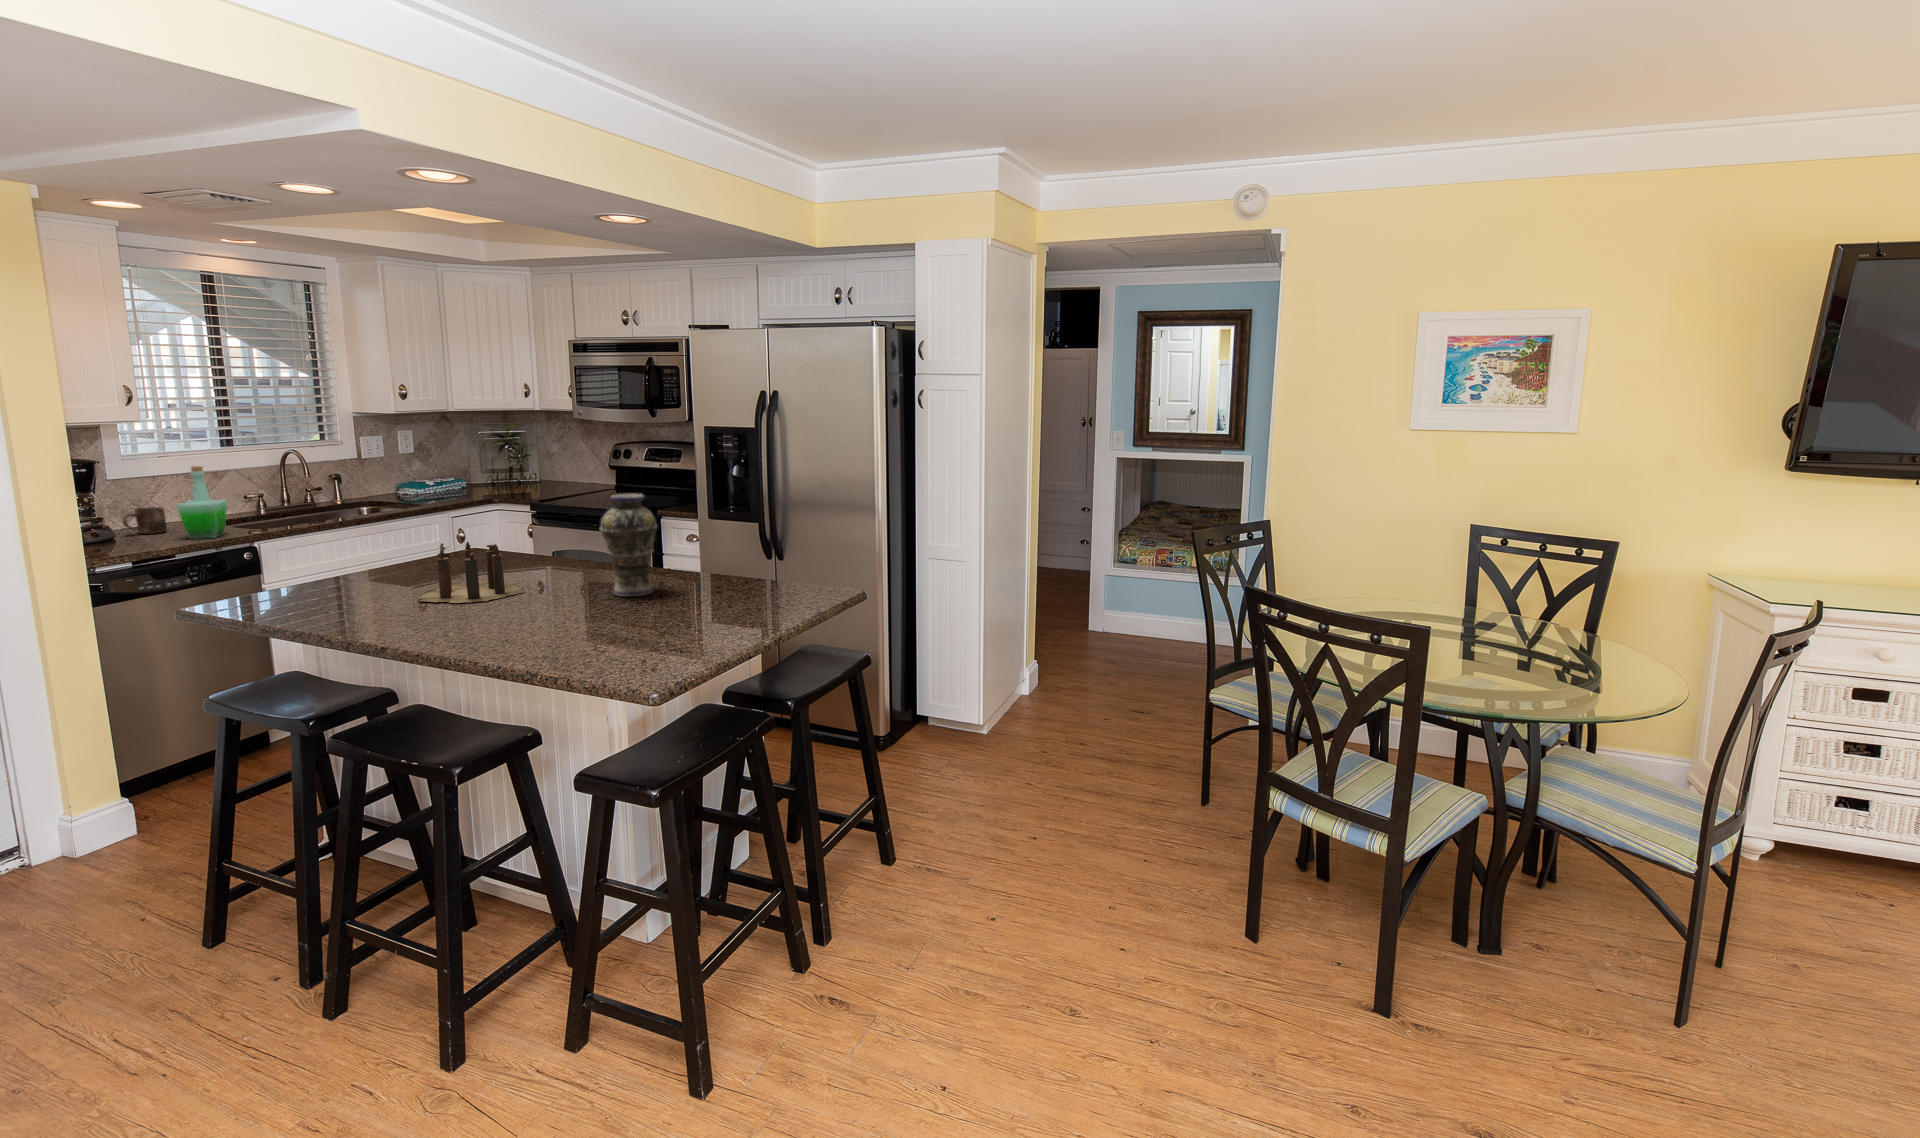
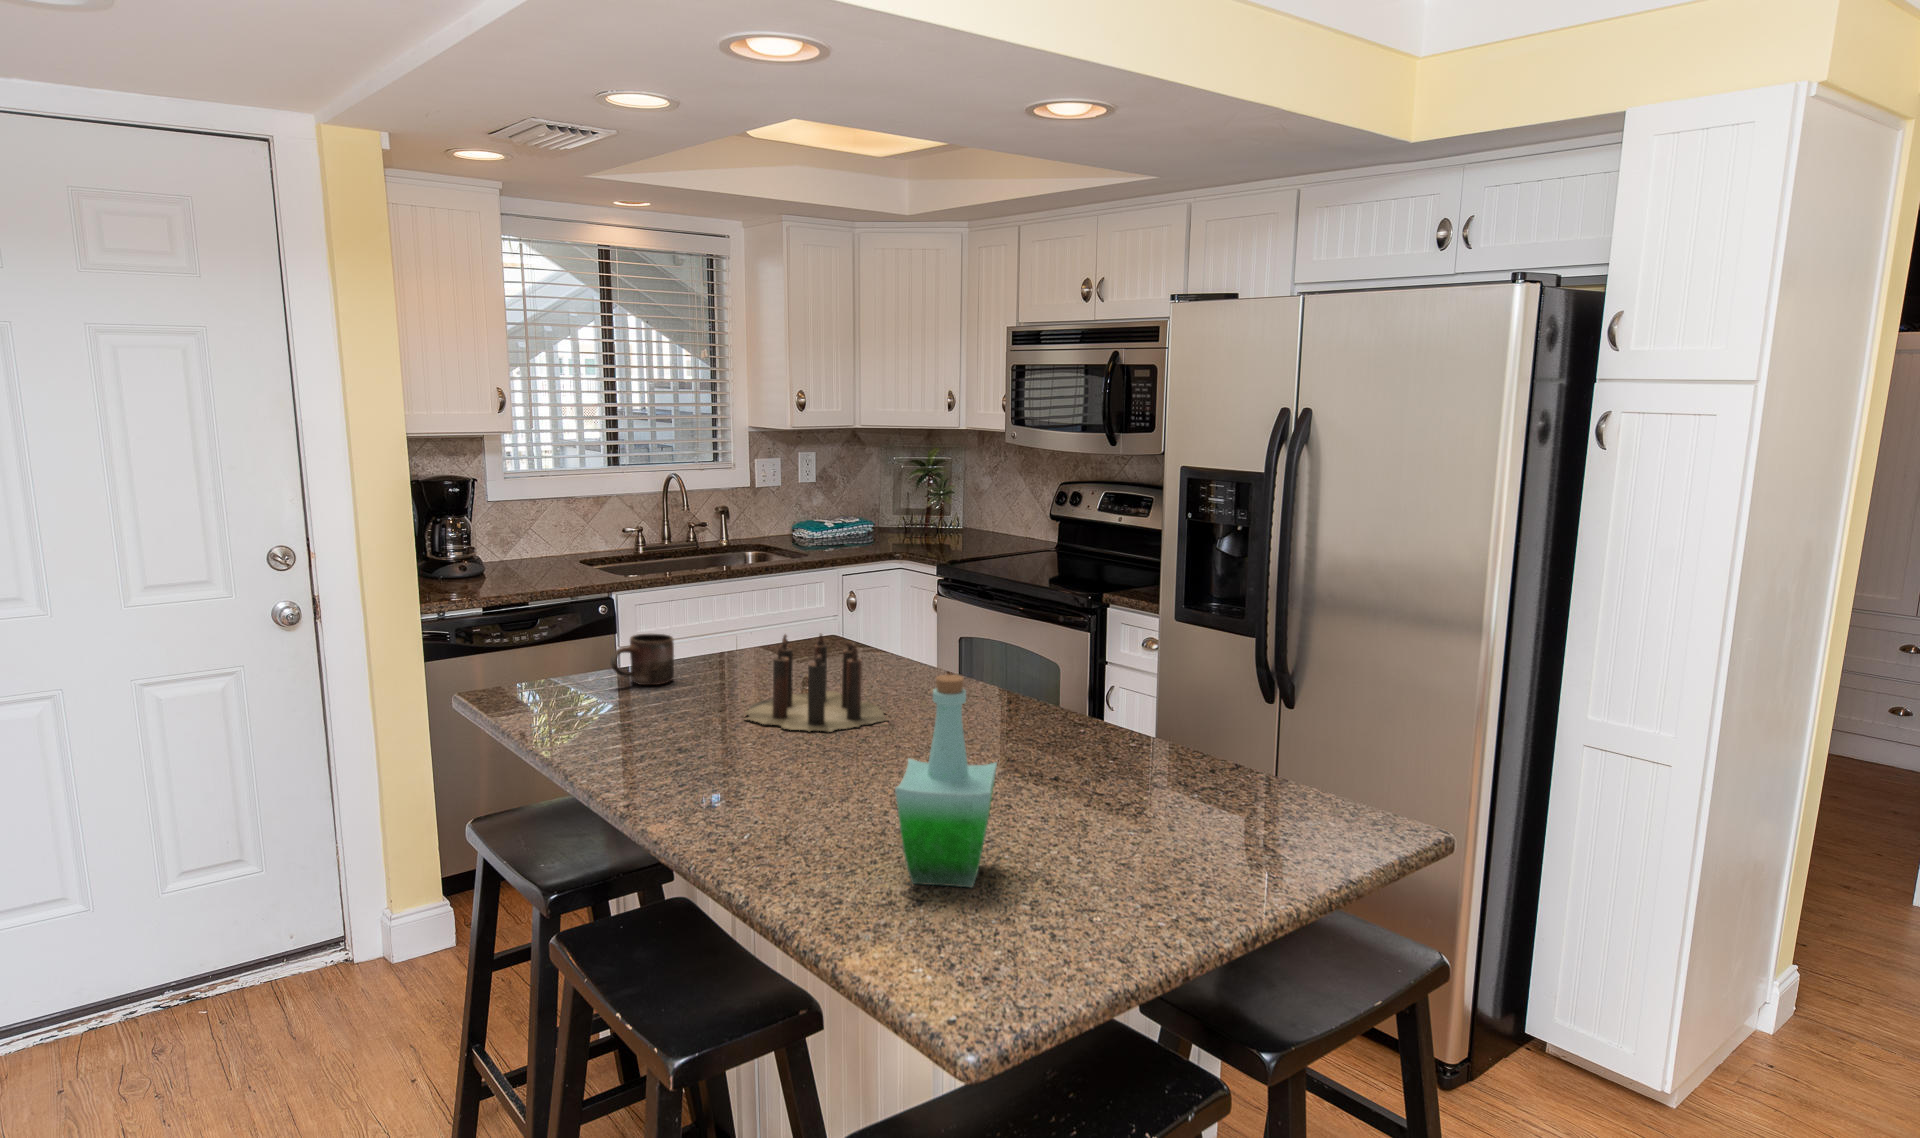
bottle: present [176,466,227,539] -> present [895,675,997,887]
vase: present [600,494,657,597] -> none [1003,582,1093,754]
mug: present [122,507,167,534] -> present [611,634,674,685]

